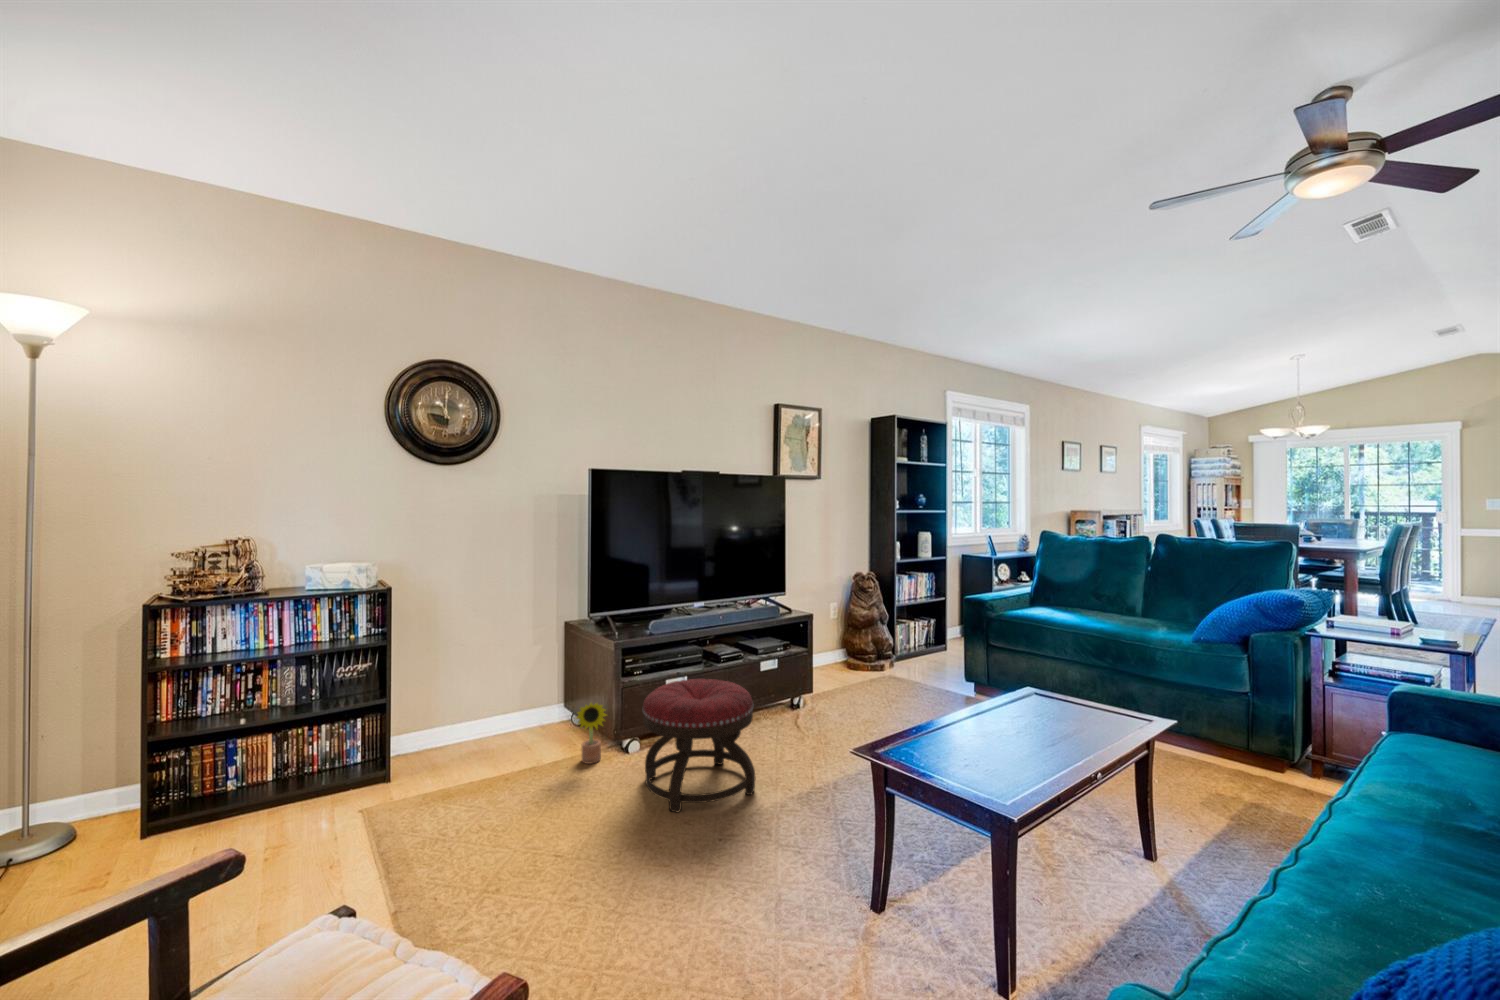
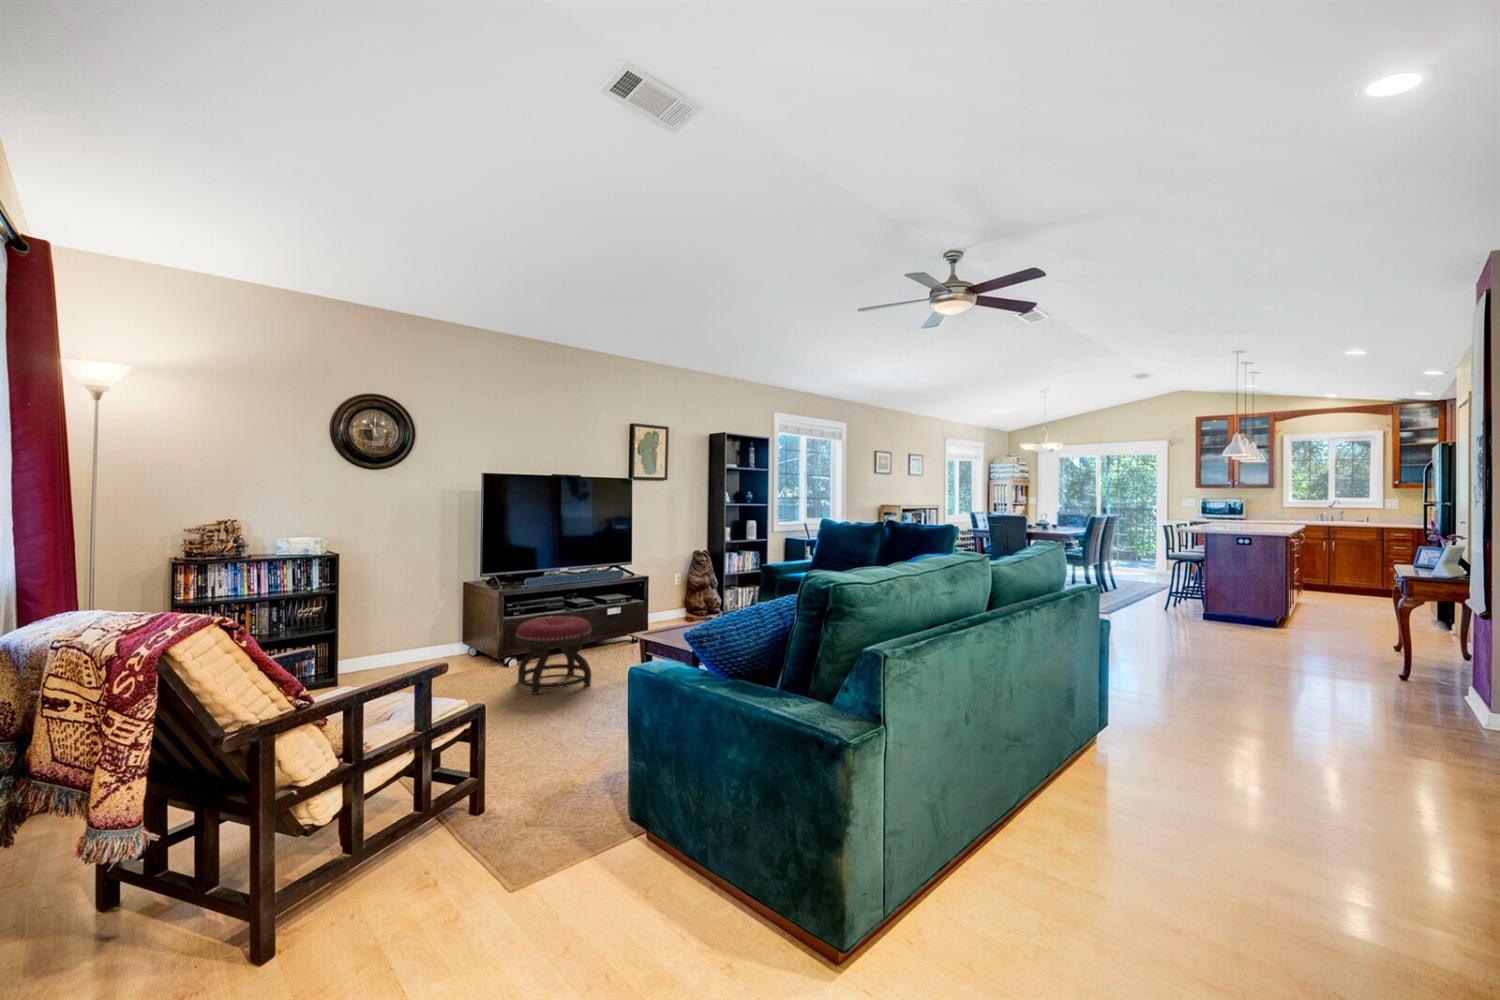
decorative plant: present [576,703,607,764] -> none [469,633,493,676]

